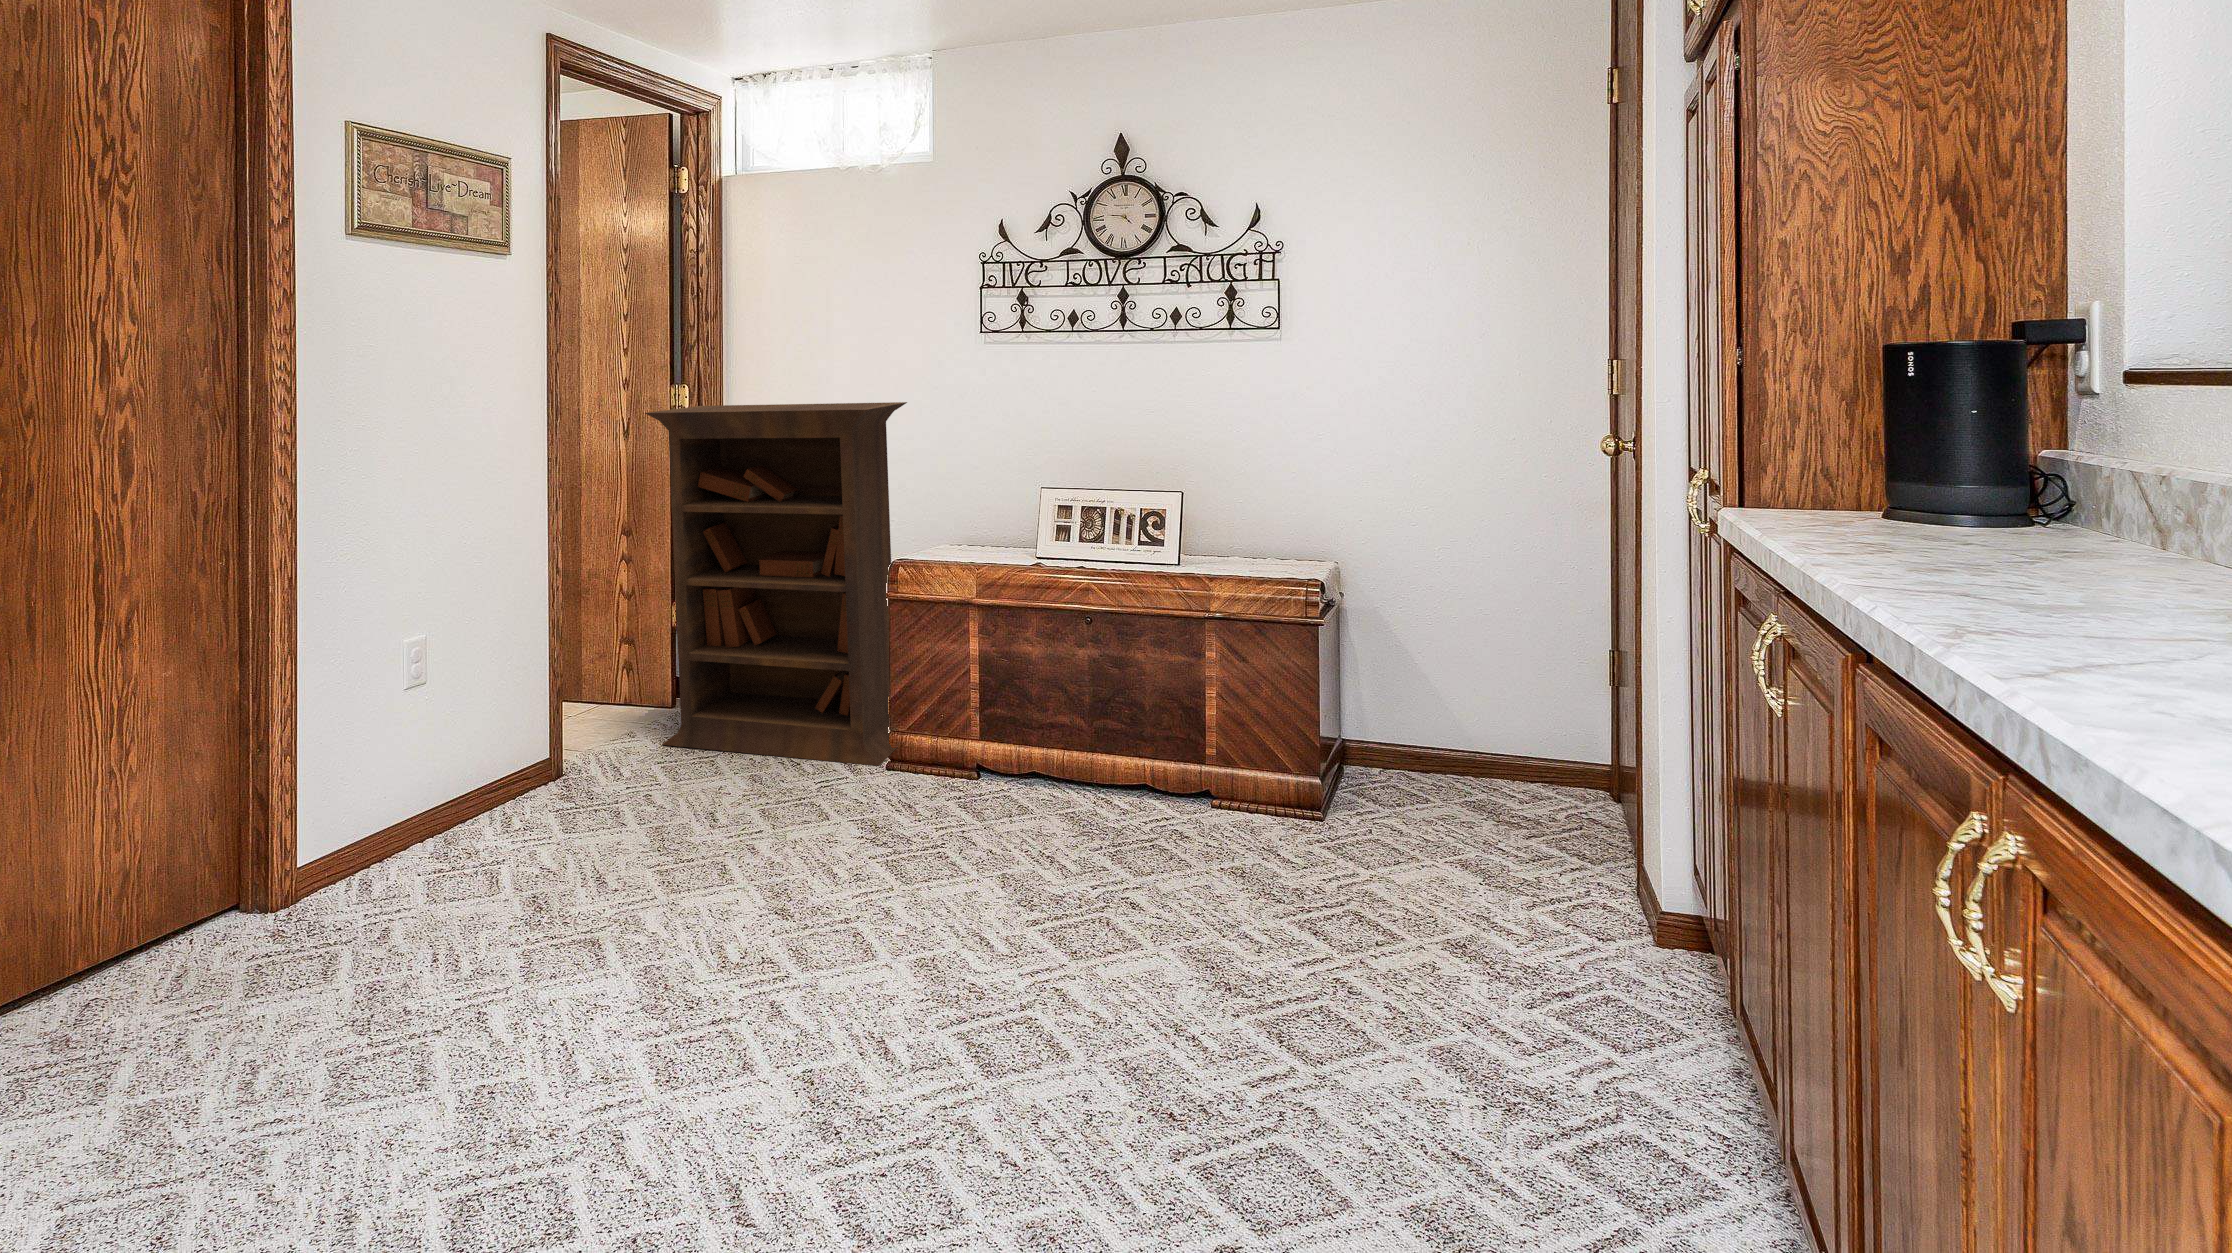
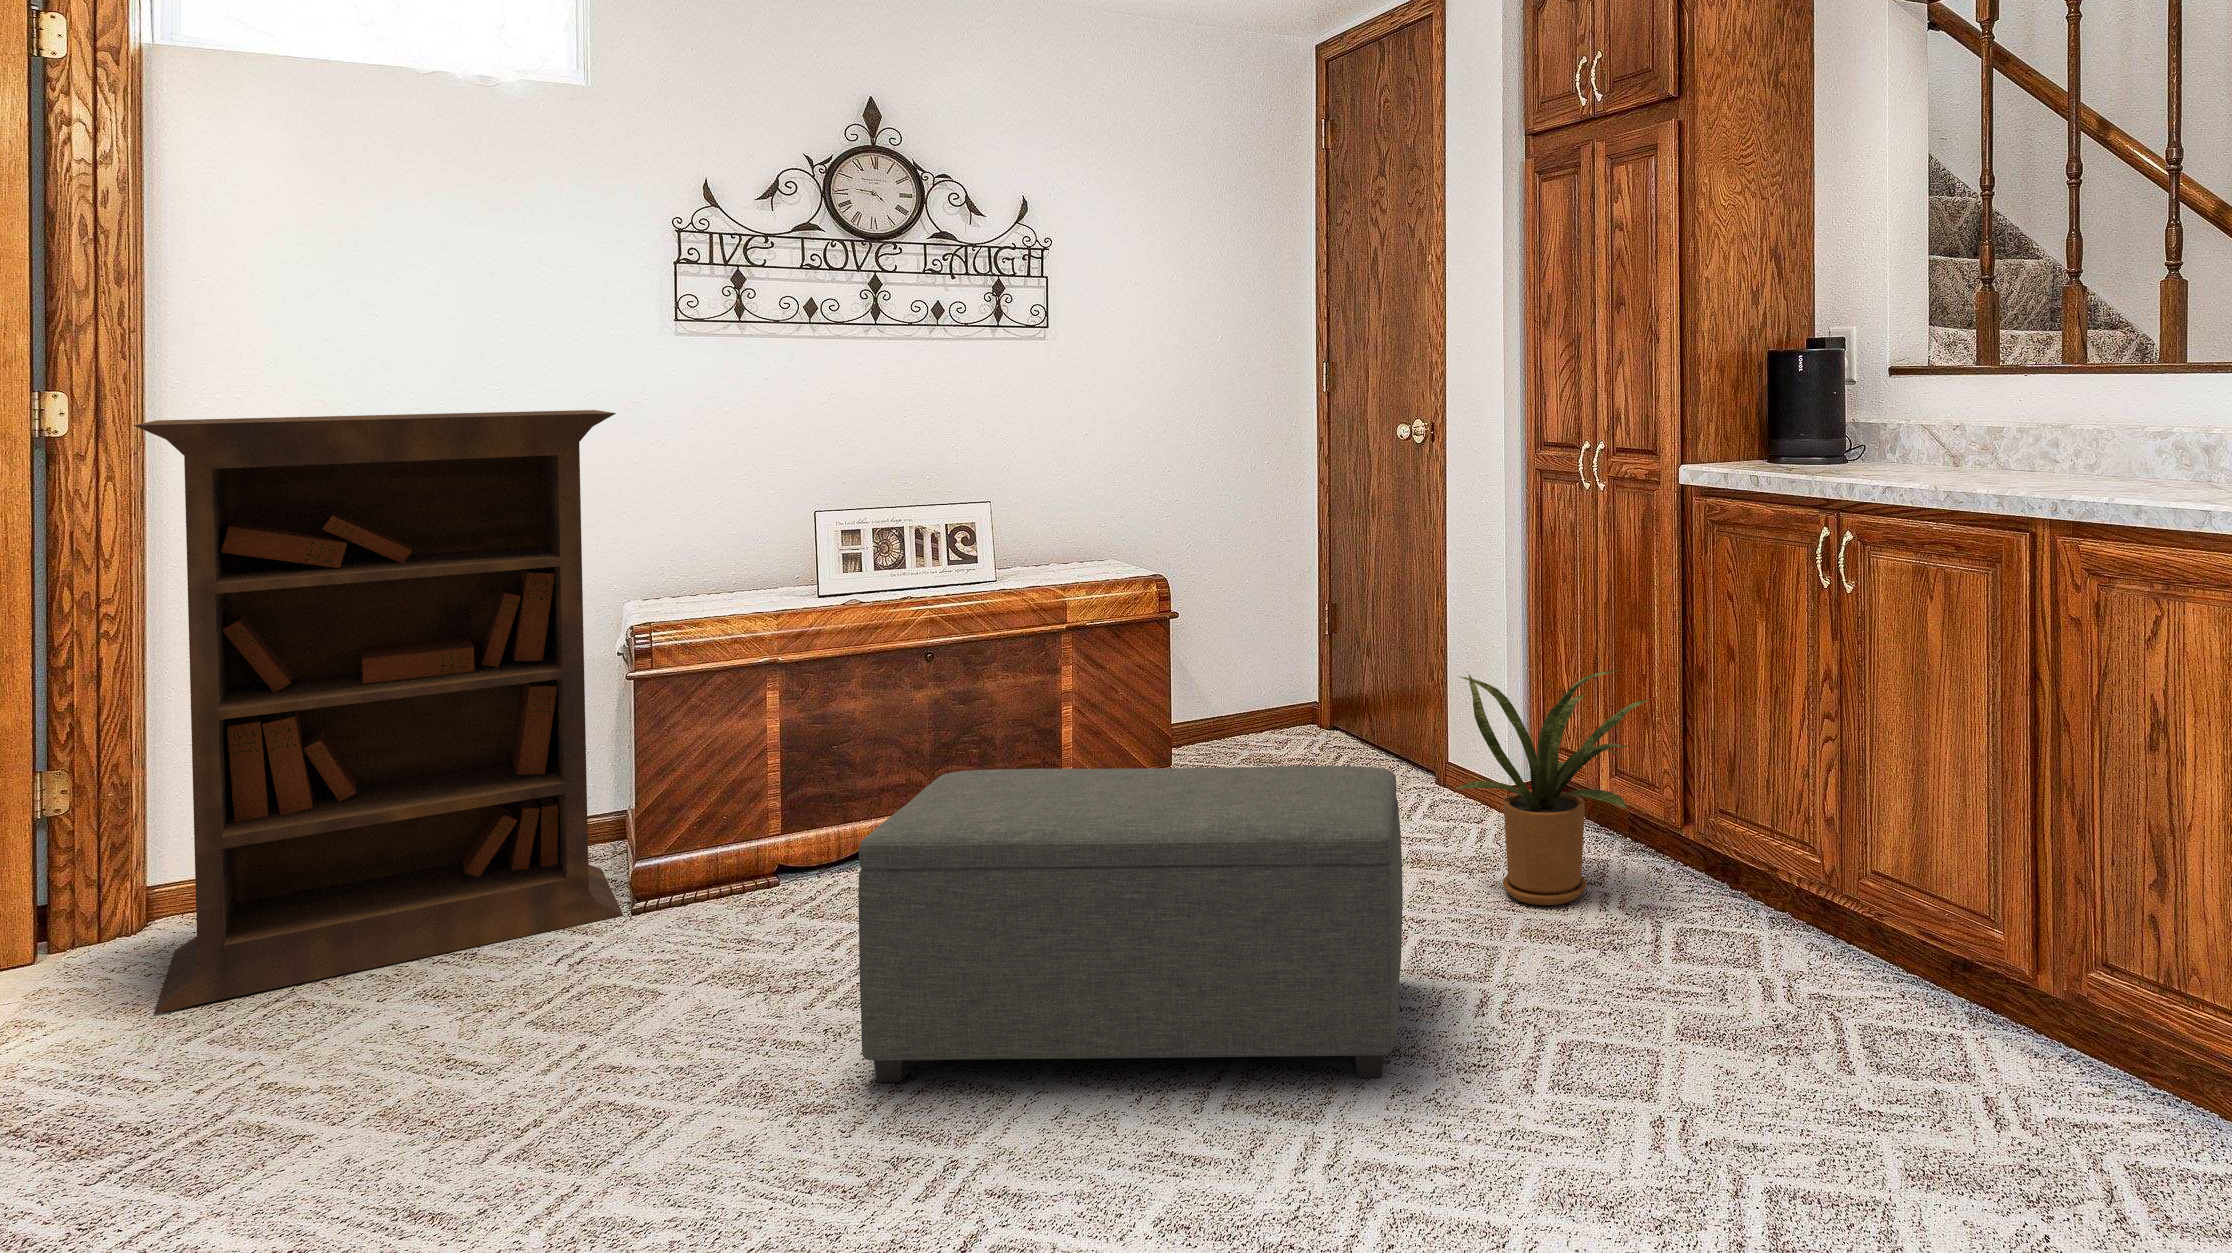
ottoman: none [781,729,1234,1182] -> present [859,766,1403,1082]
house plant: none [1459,772,1732,1124] -> present [1456,671,1650,905]

